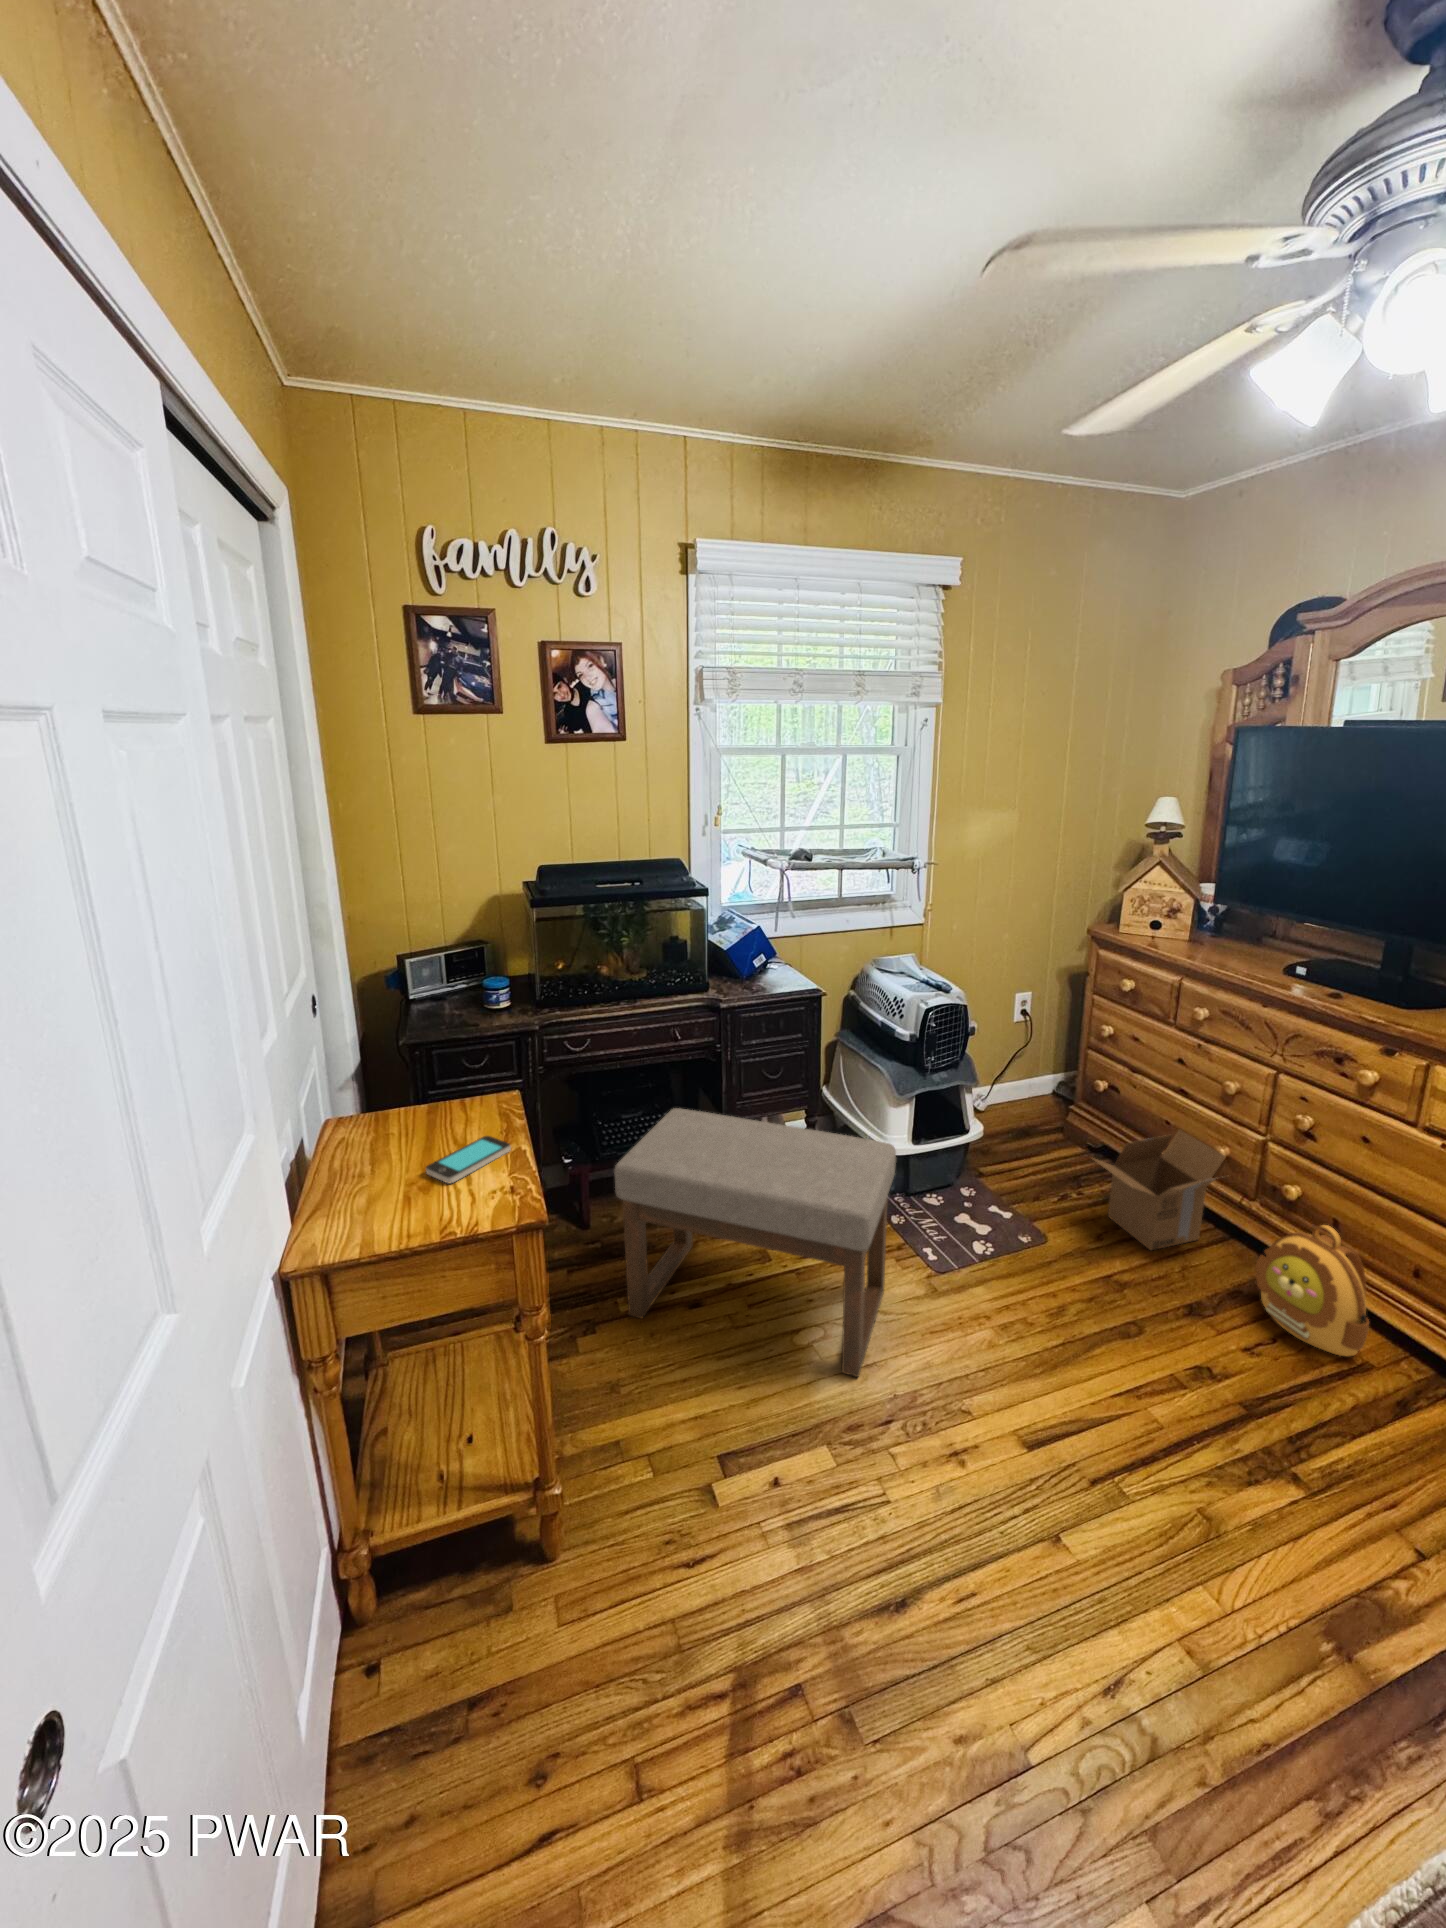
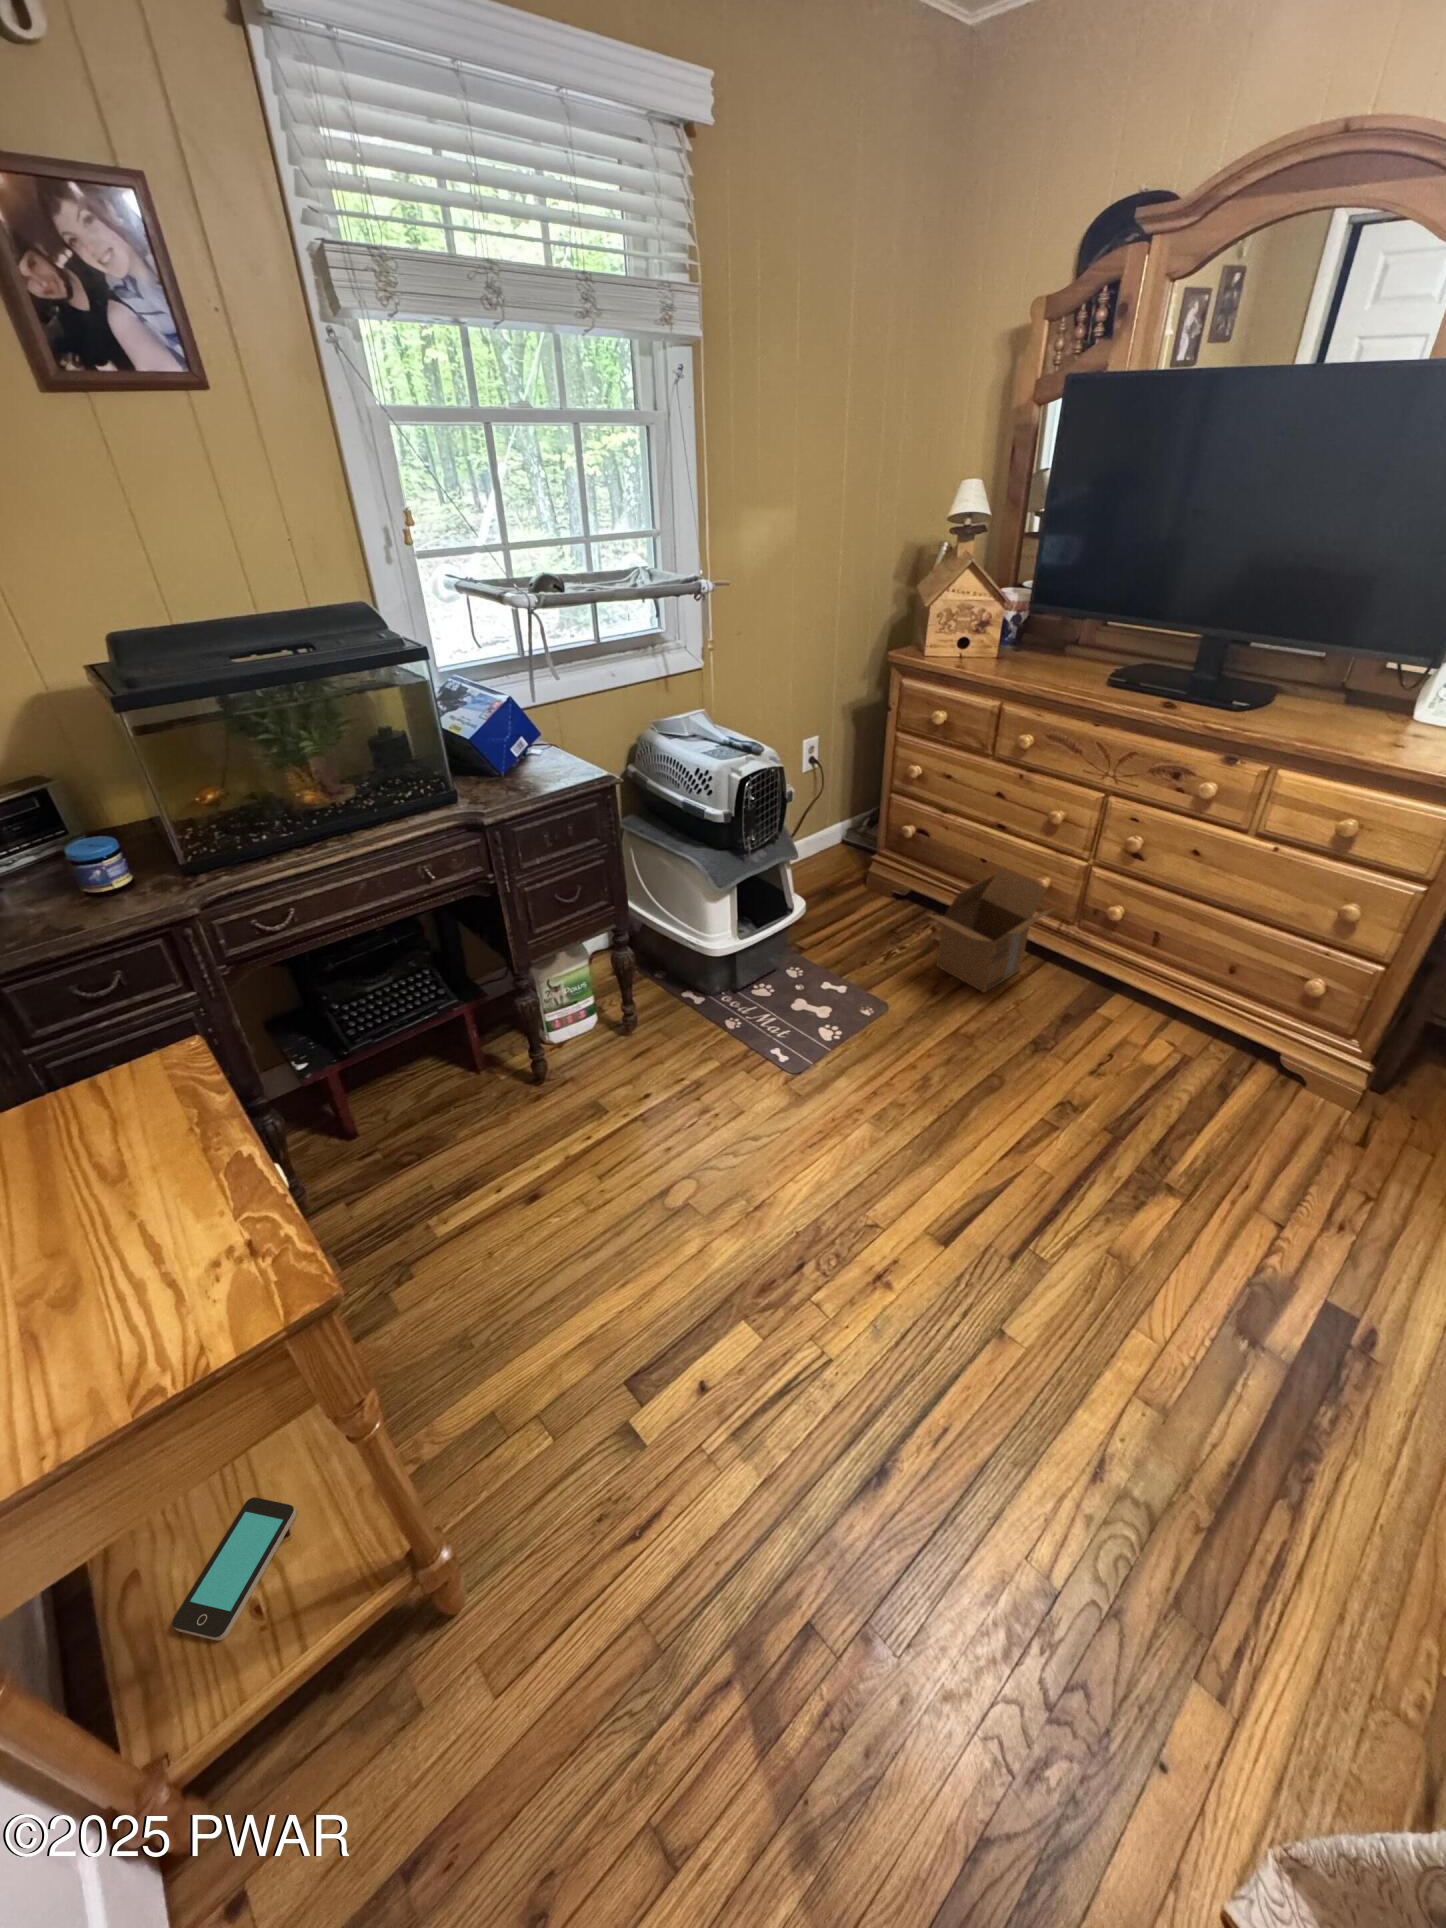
ottoman: present [614,1108,896,1377] -> none [391,958,763,1236]
smartphone: present [426,1136,511,1183] -> present [172,1497,296,1641]
backpack: present [1255,1225,1369,1356] -> none [1085,943,1192,1056]

